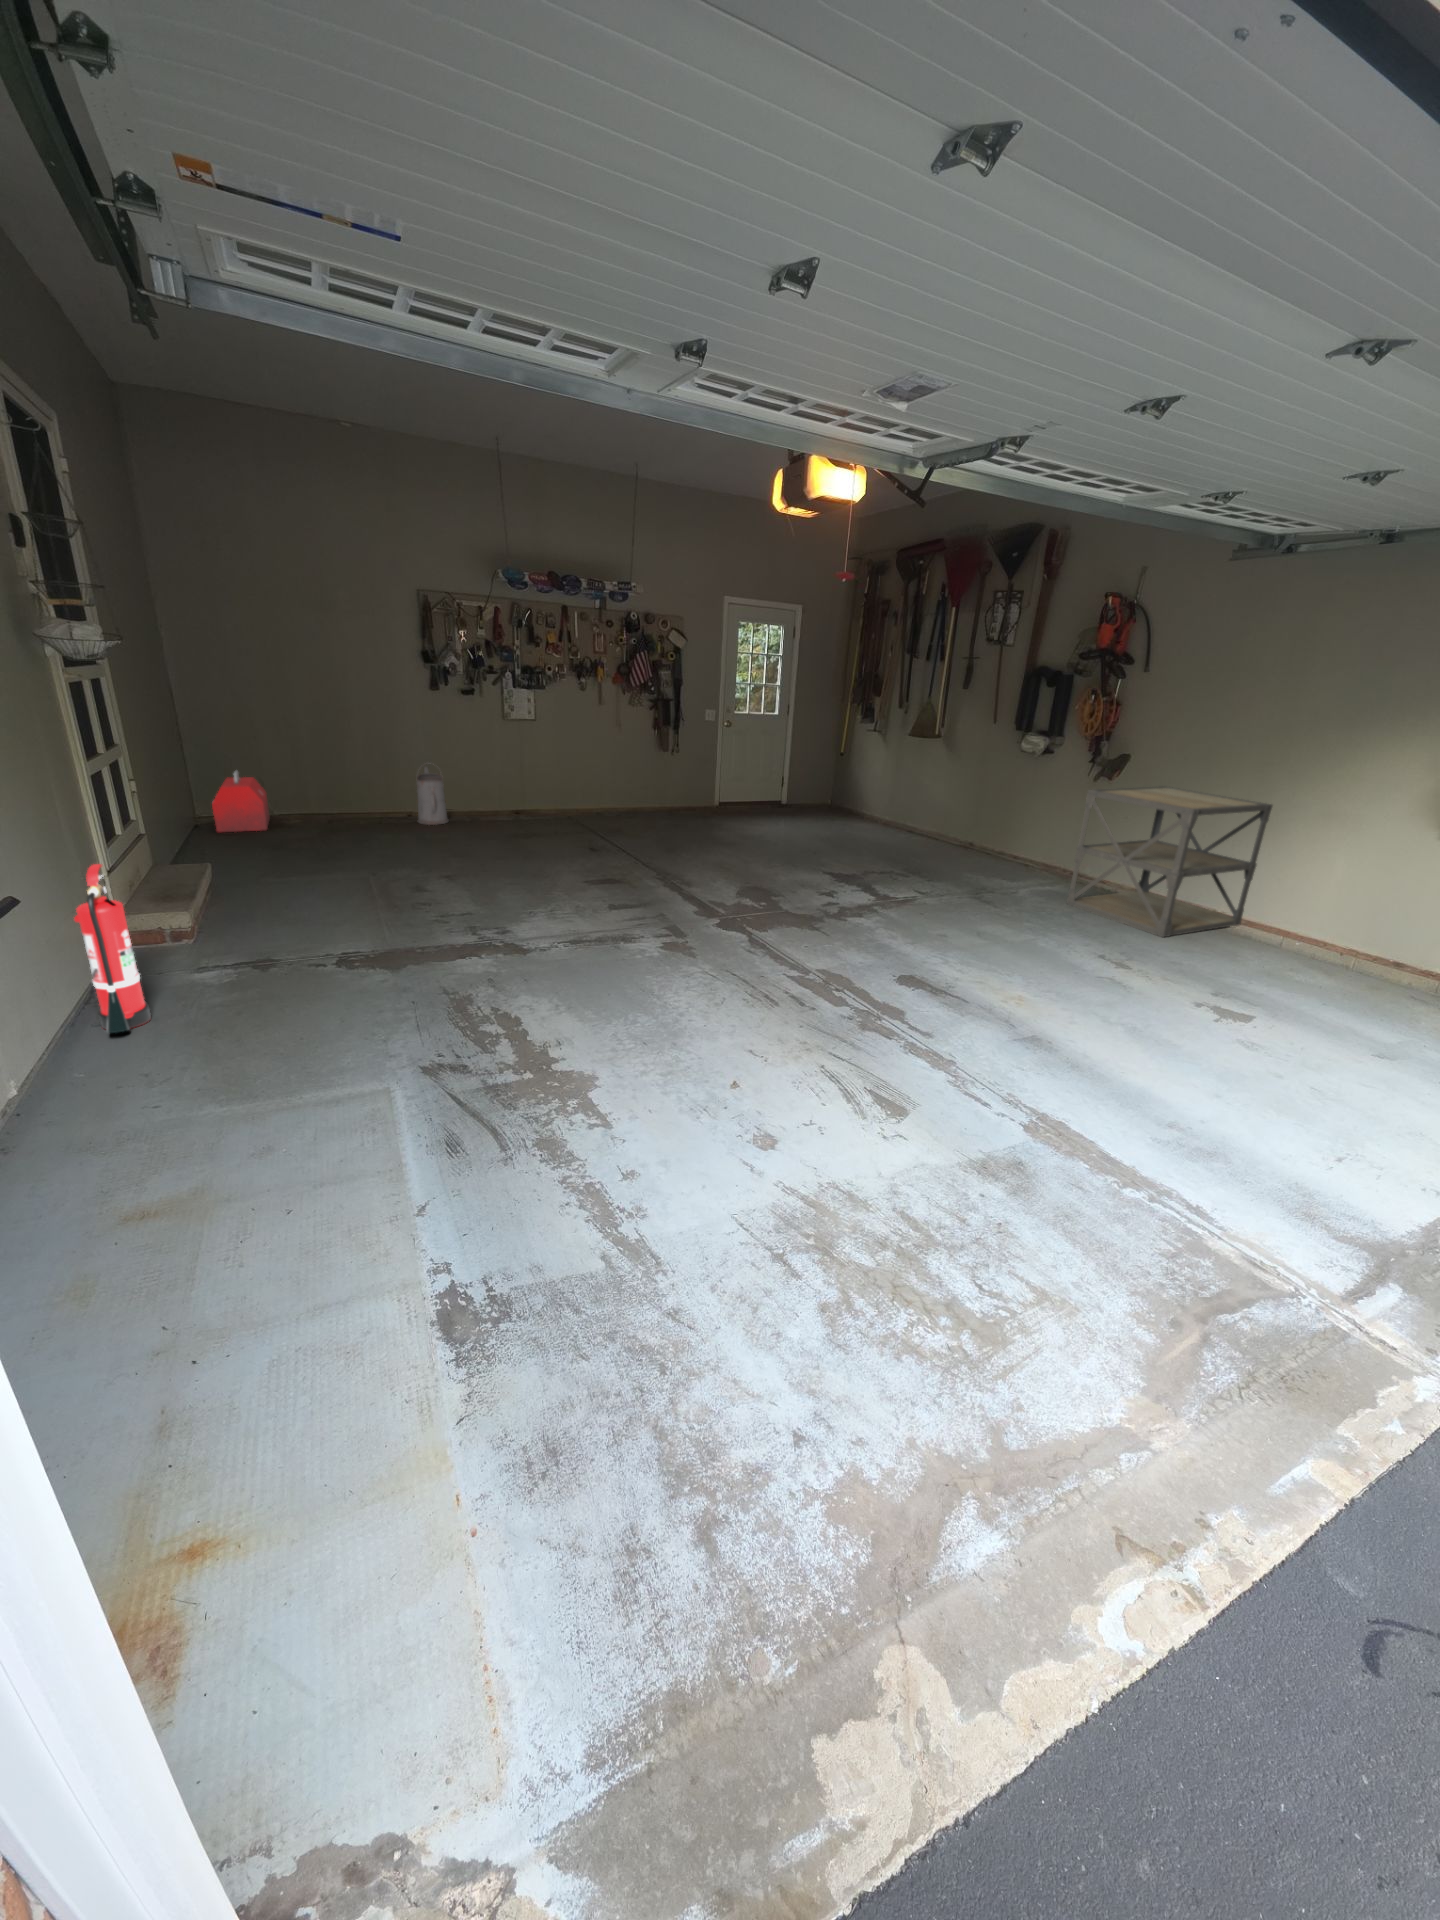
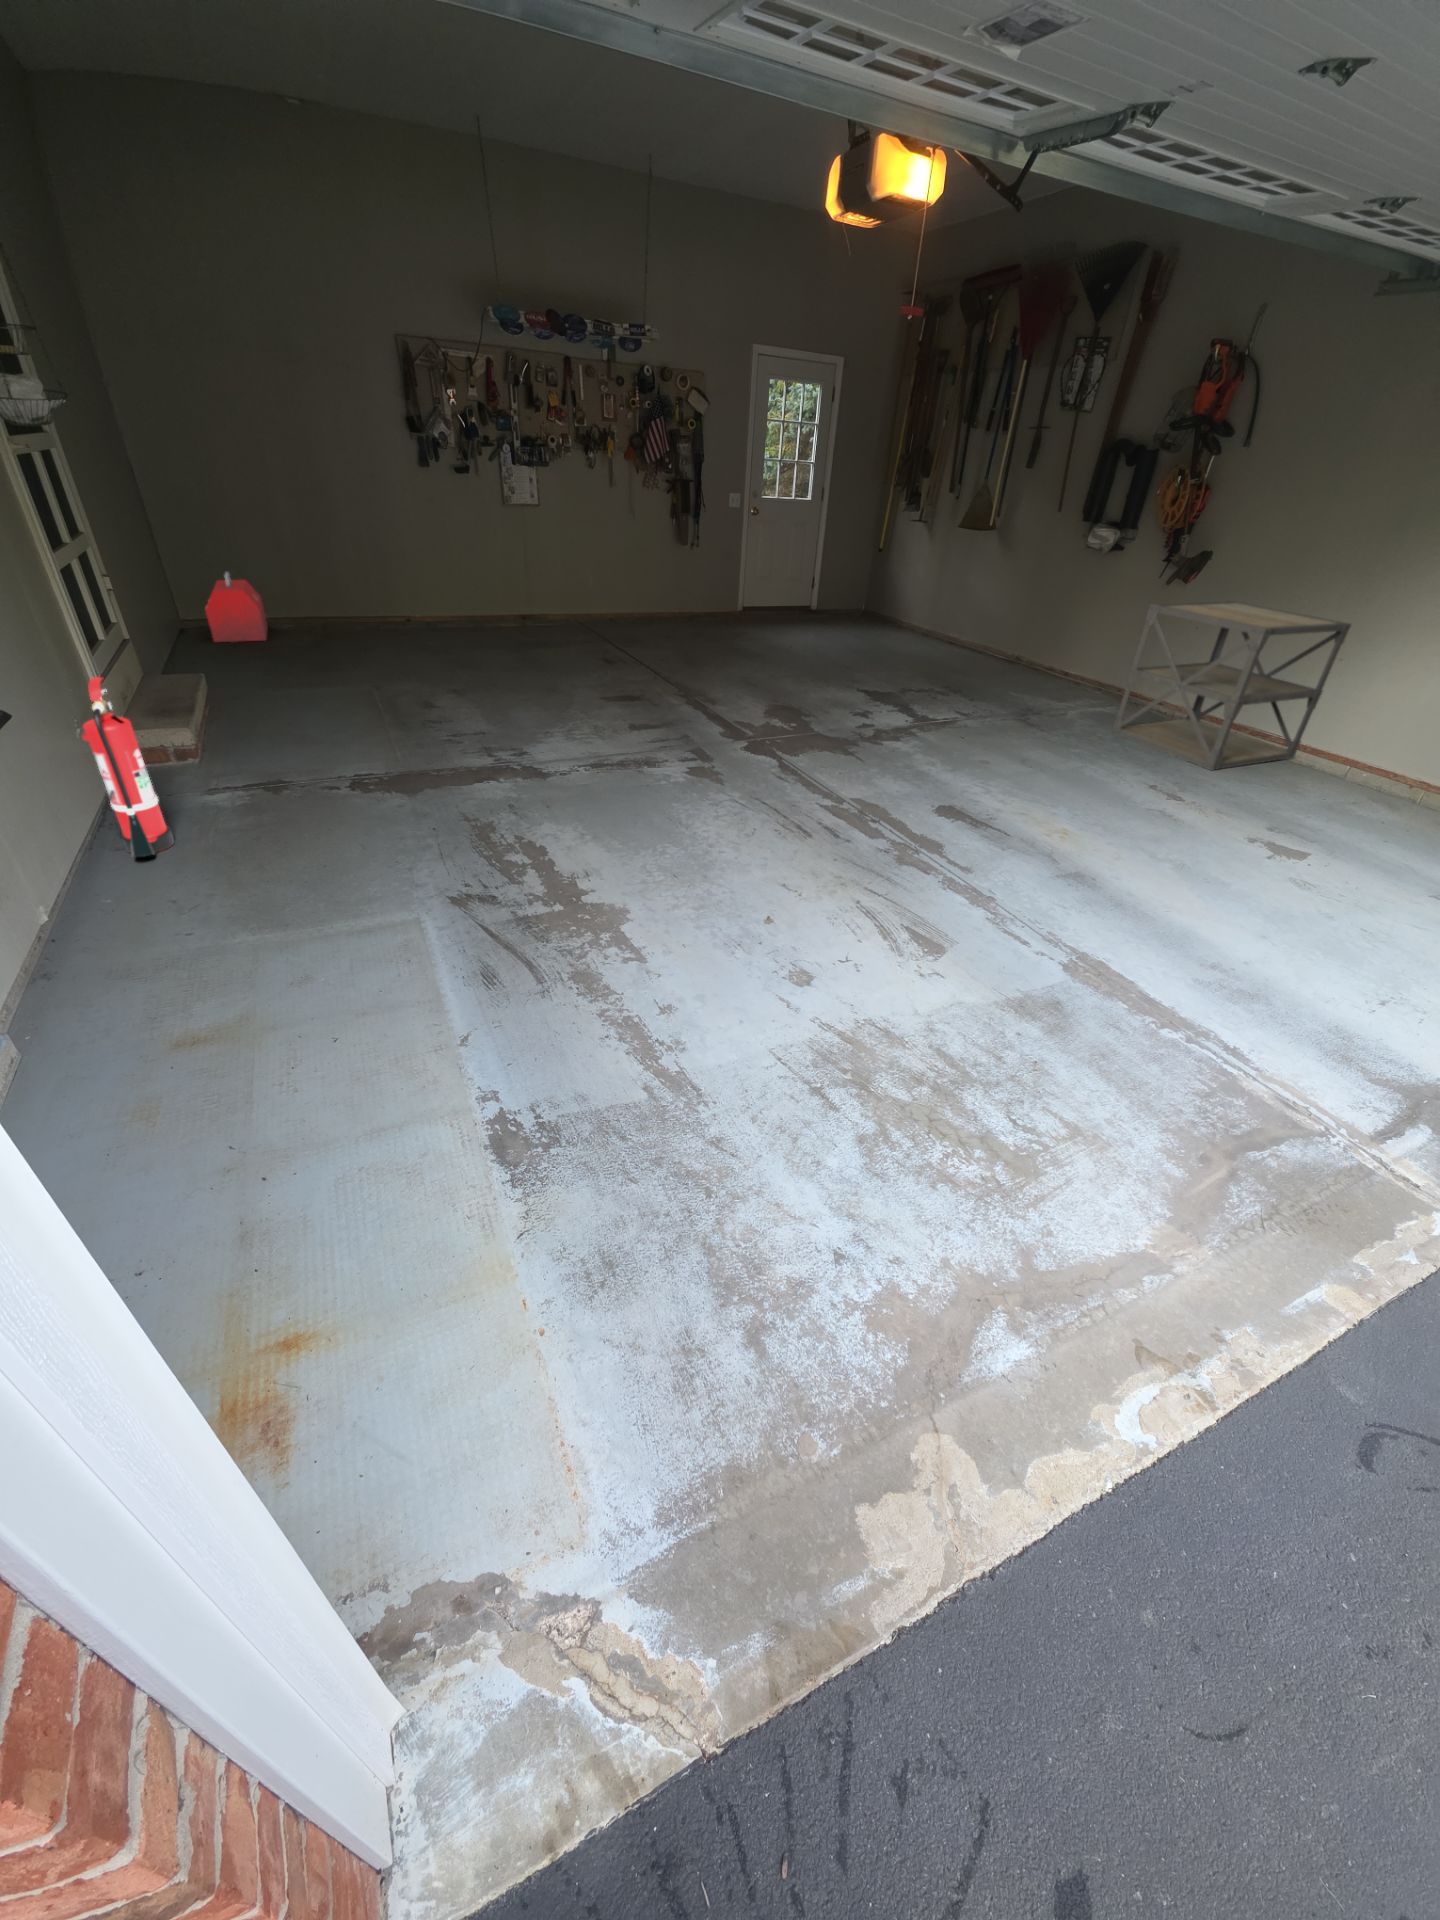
watering can: present [417,763,449,825] -> none [420,565,457,636]

